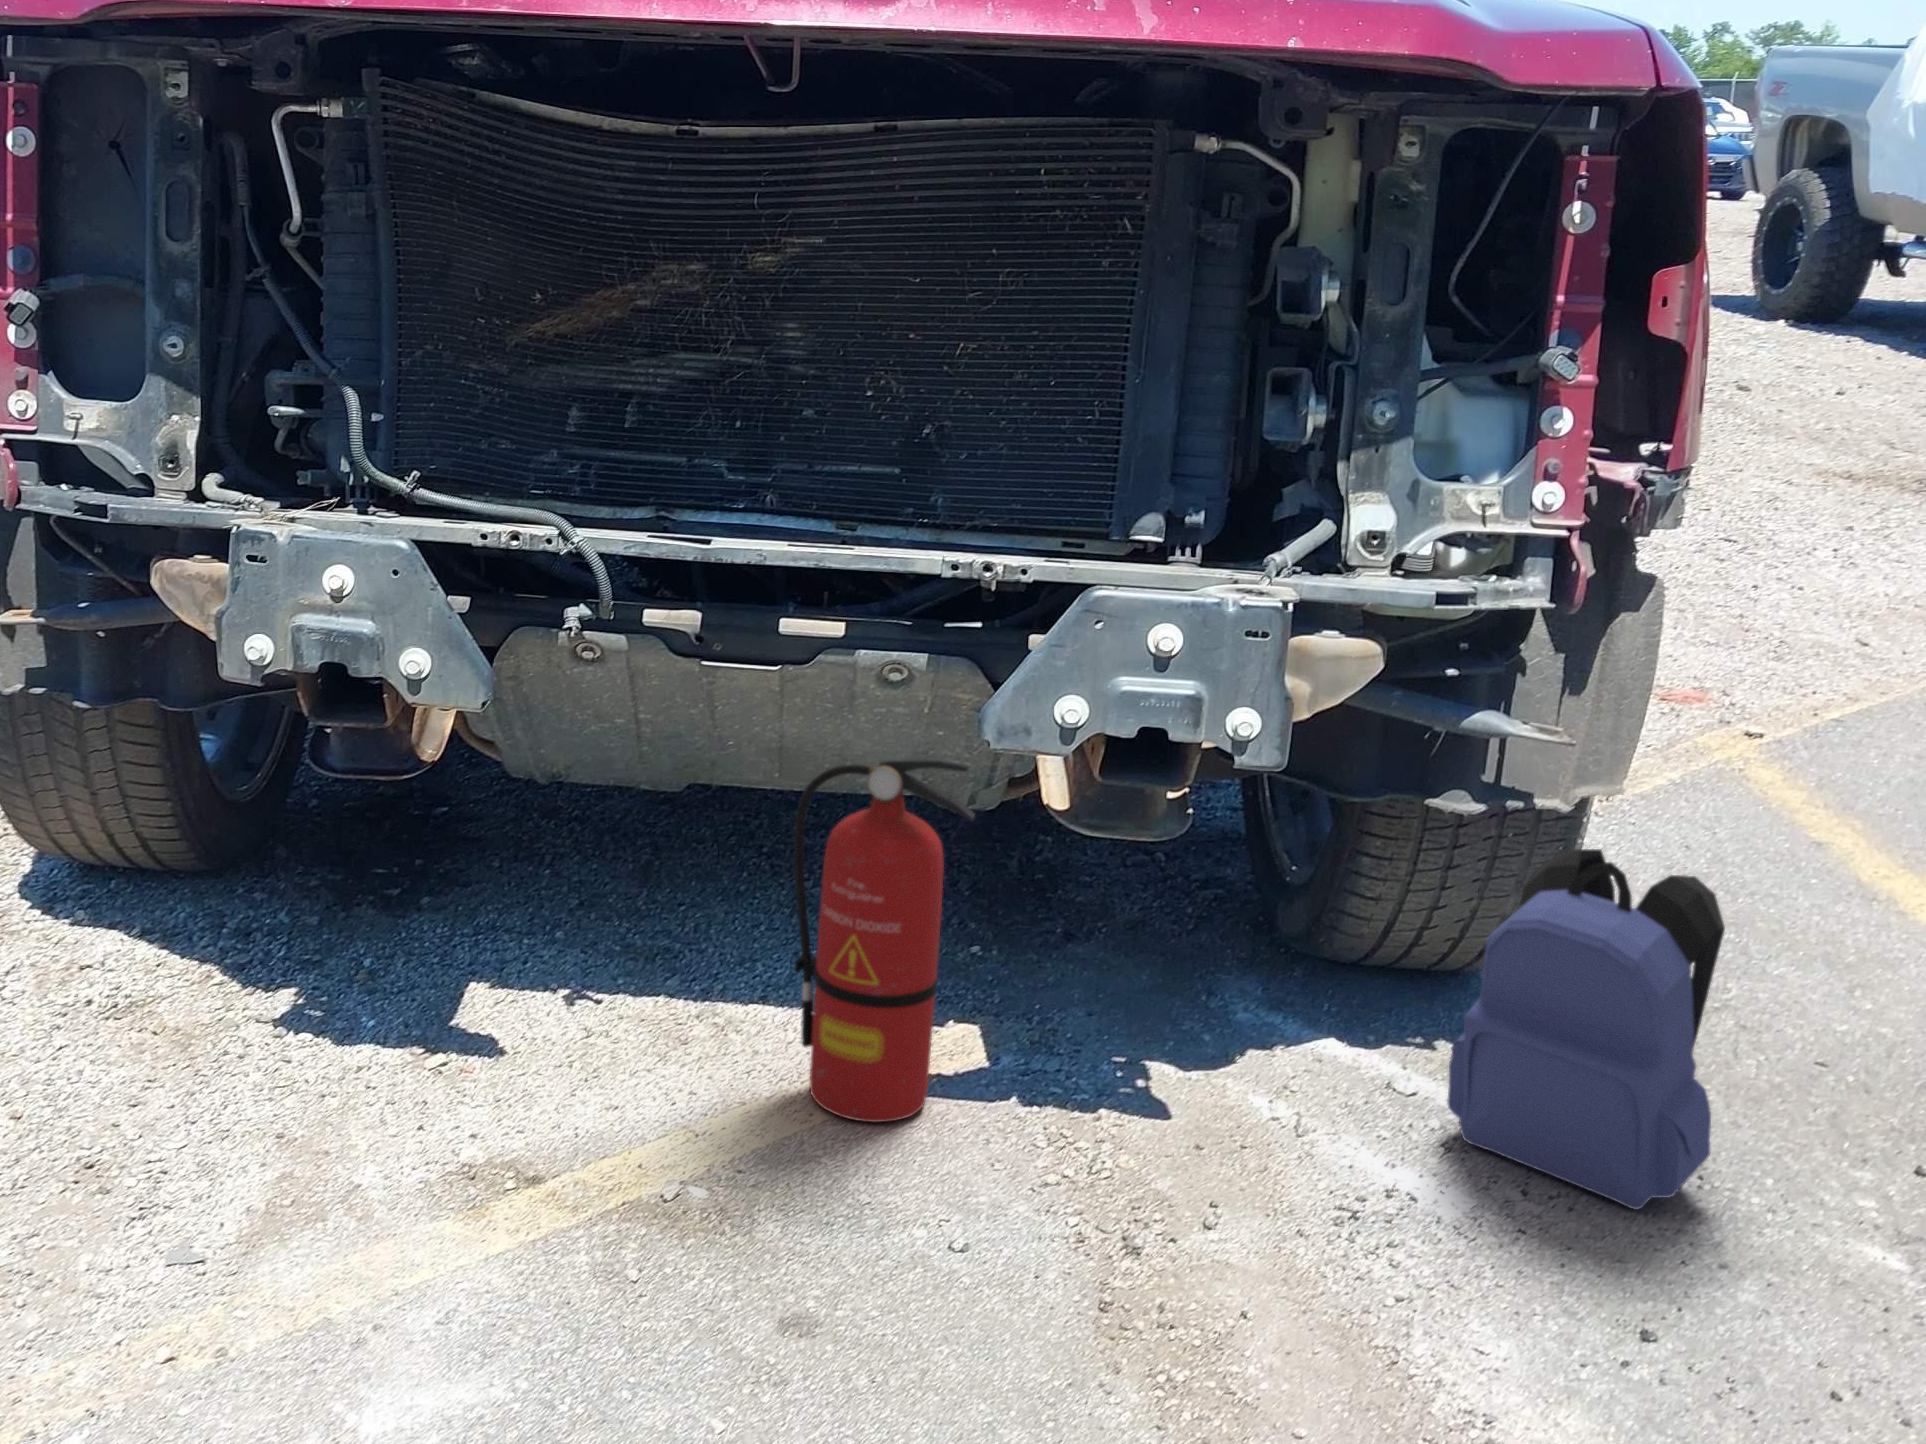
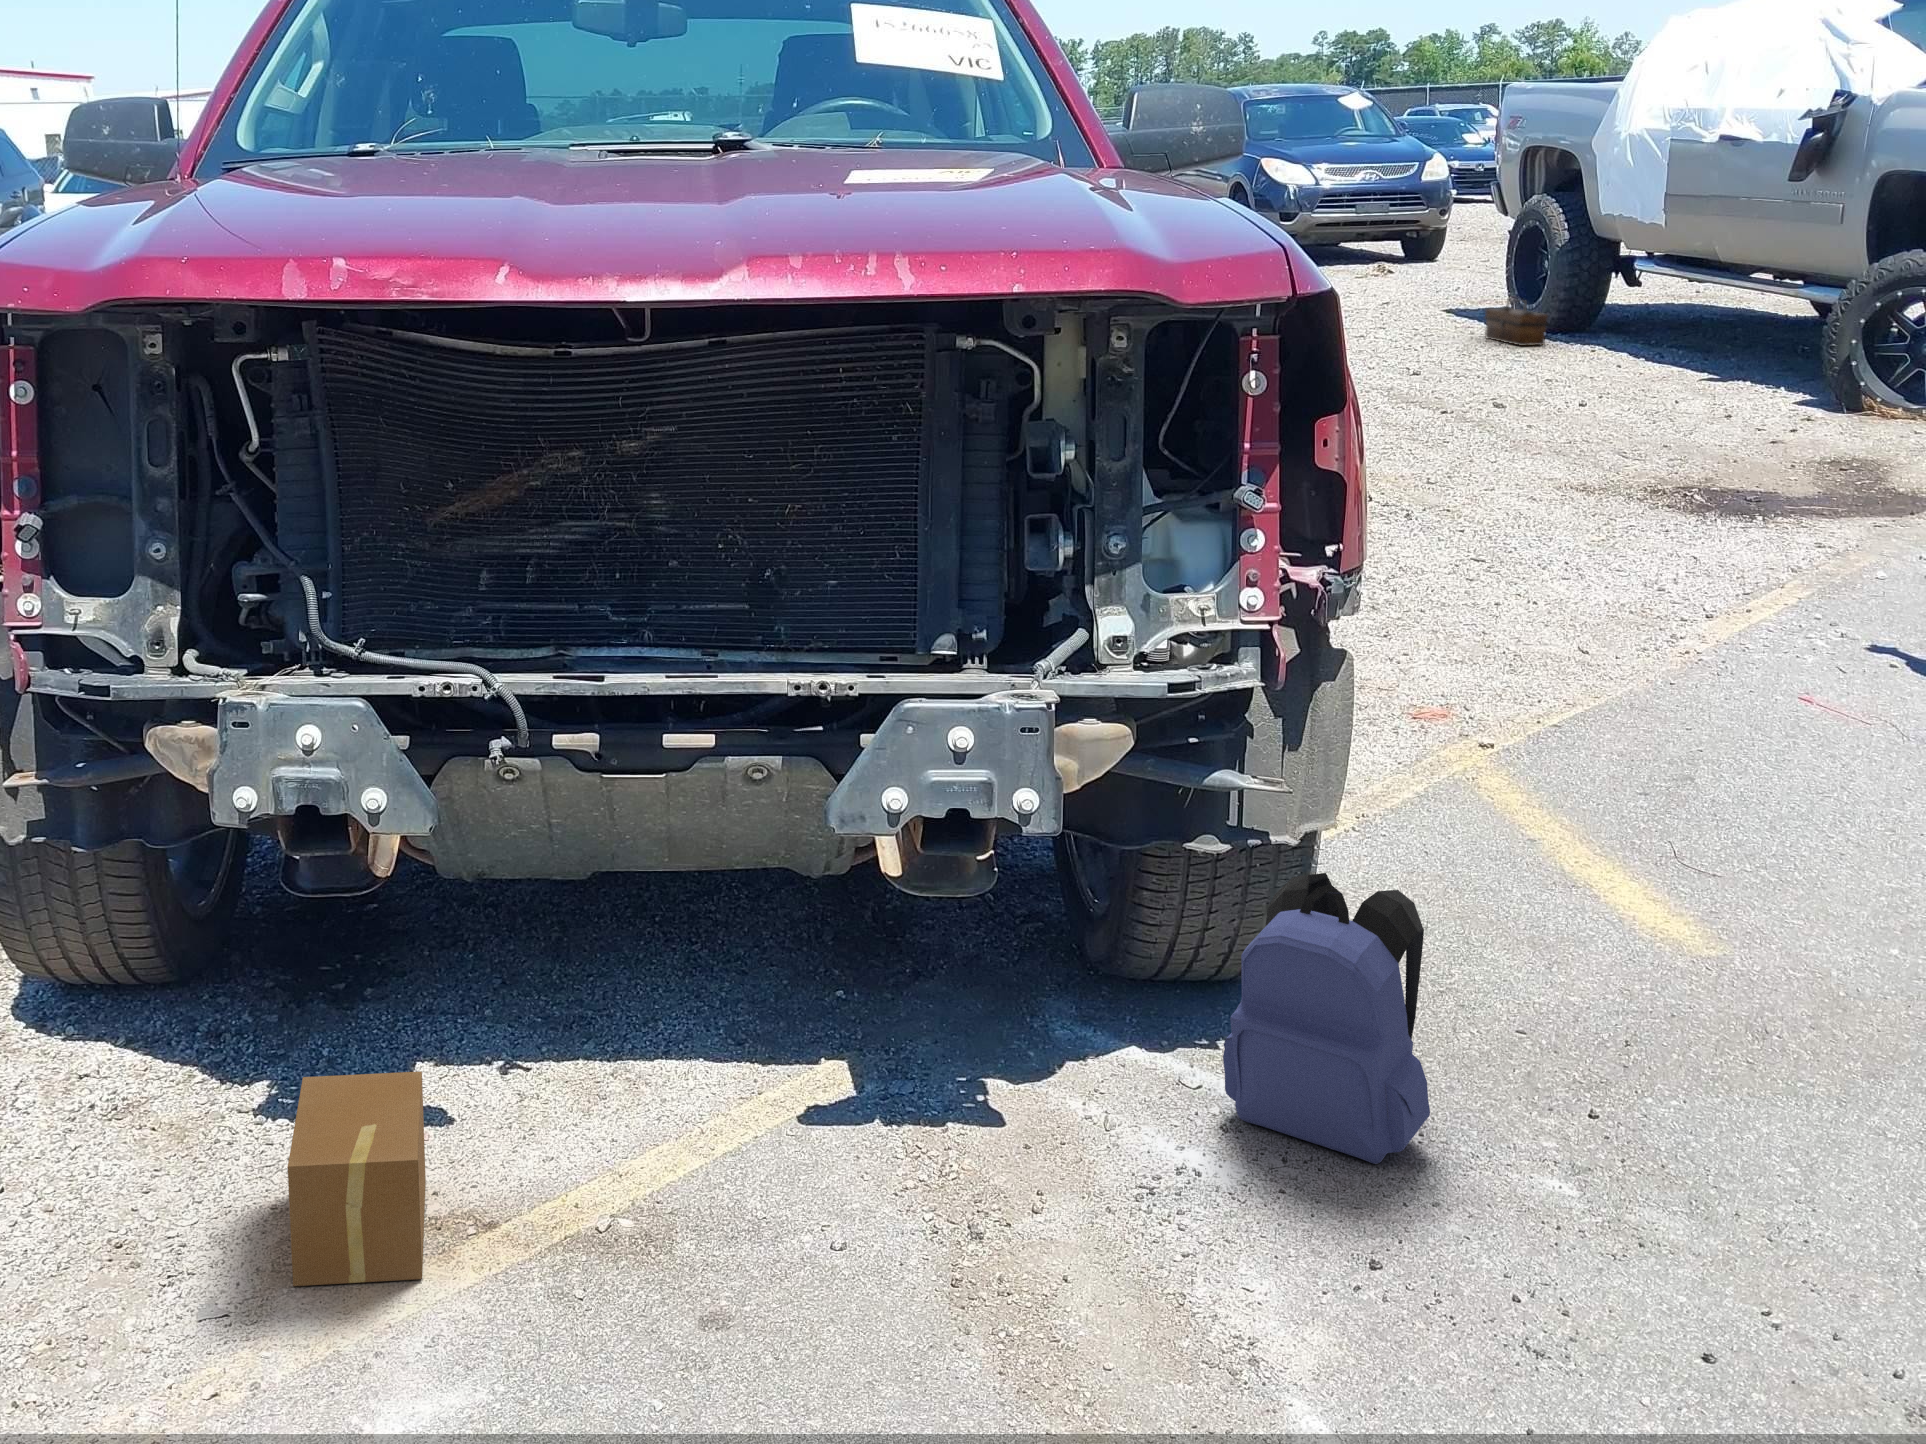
toolbox: none [1759,274,1836,329] -> present [1484,298,1548,346]
fire extinguisher: present [794,761,974,1122] -> none [682,842,827,1148]
cardboard box: none [286,989,466,1240] -> present [288,1071,426,1286]

